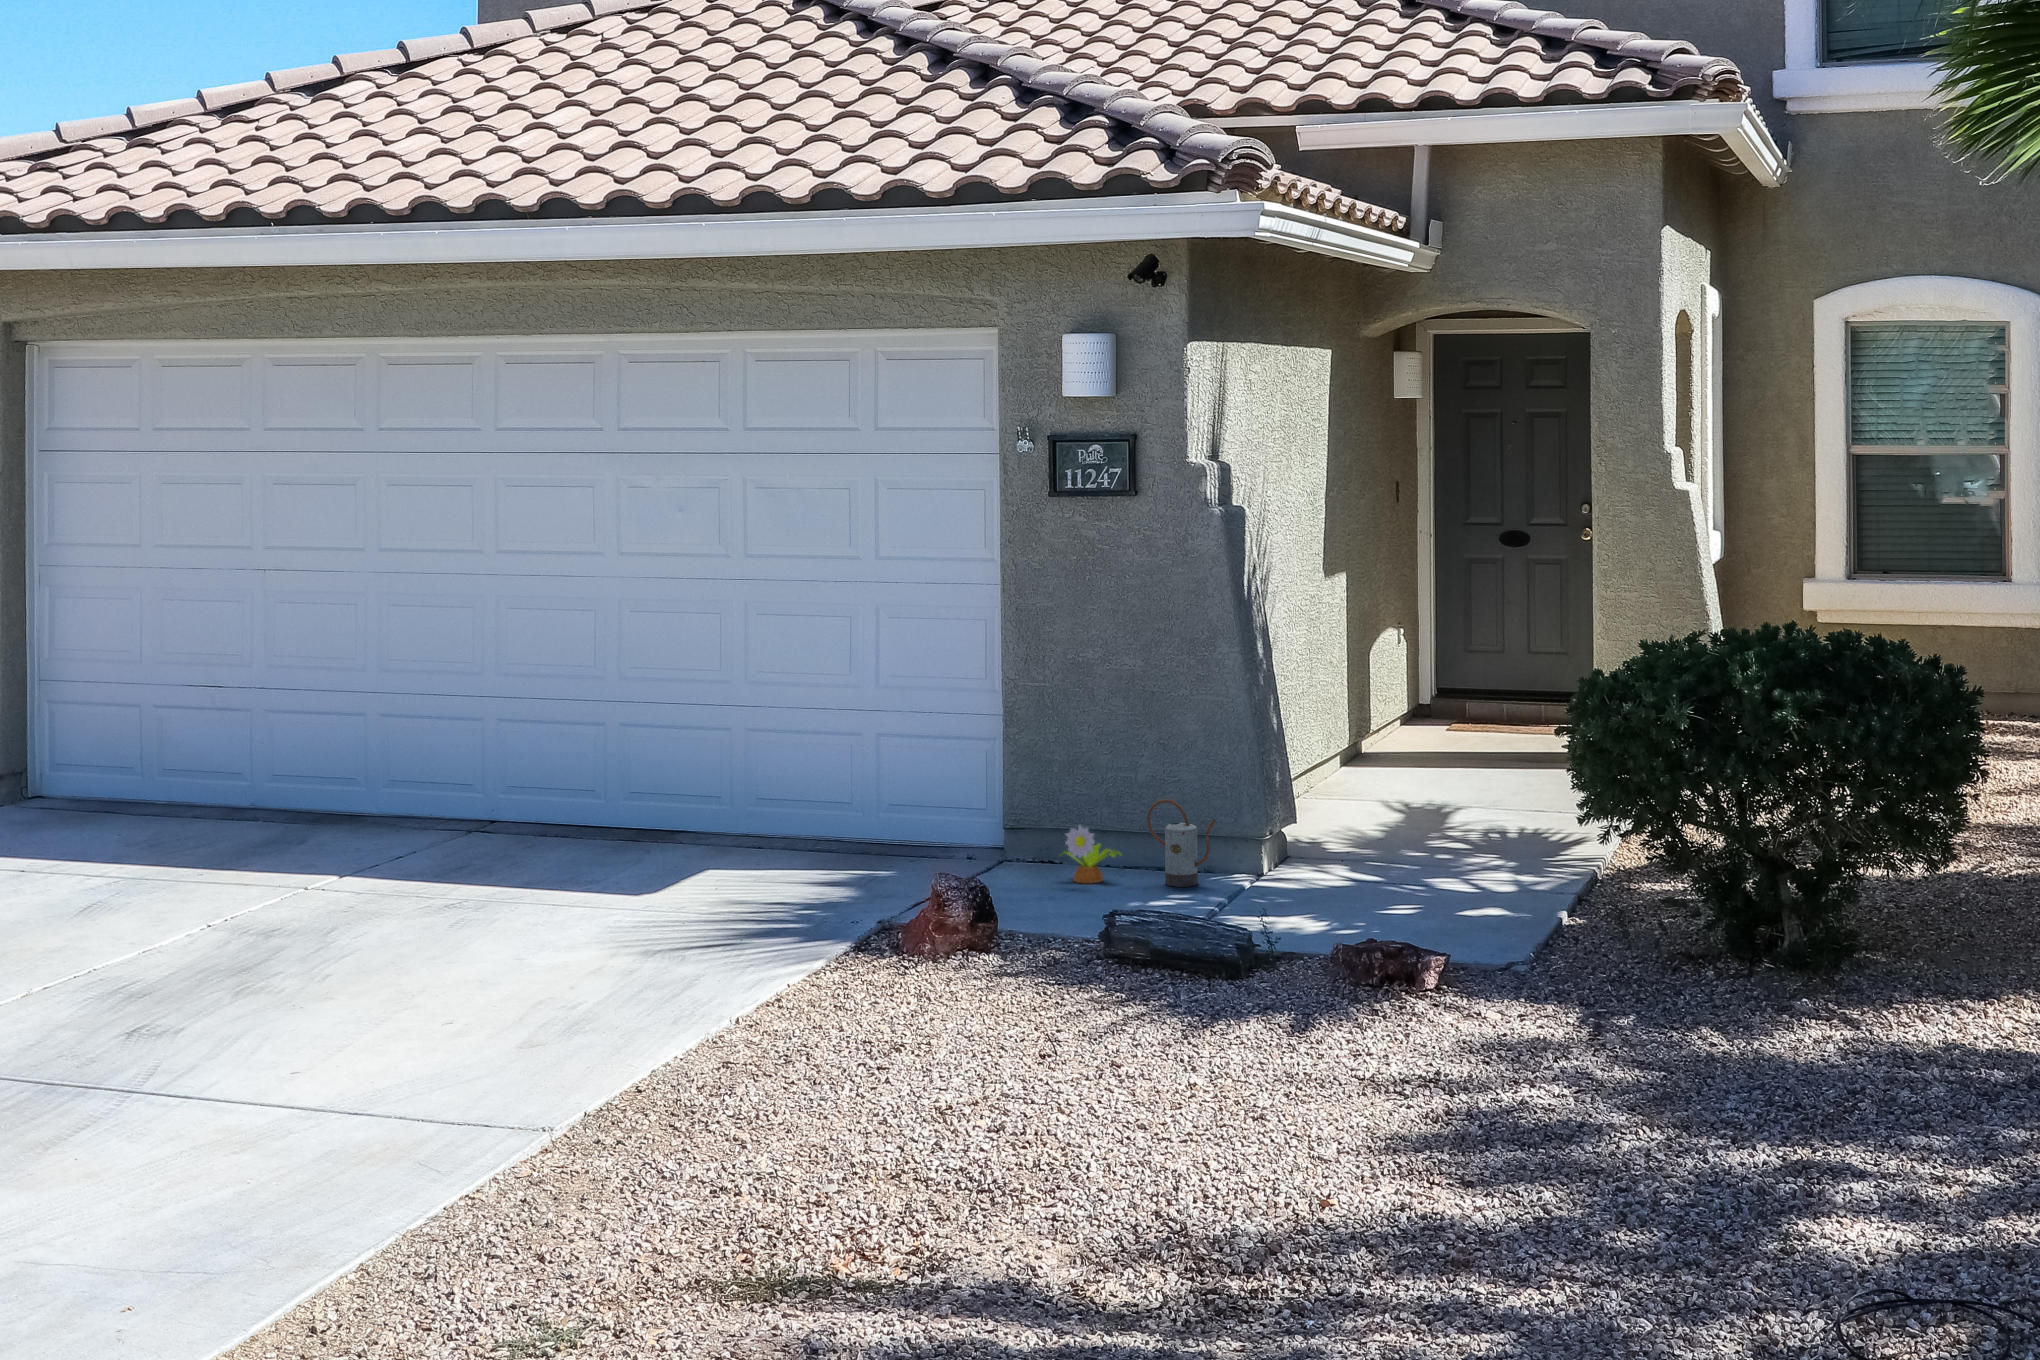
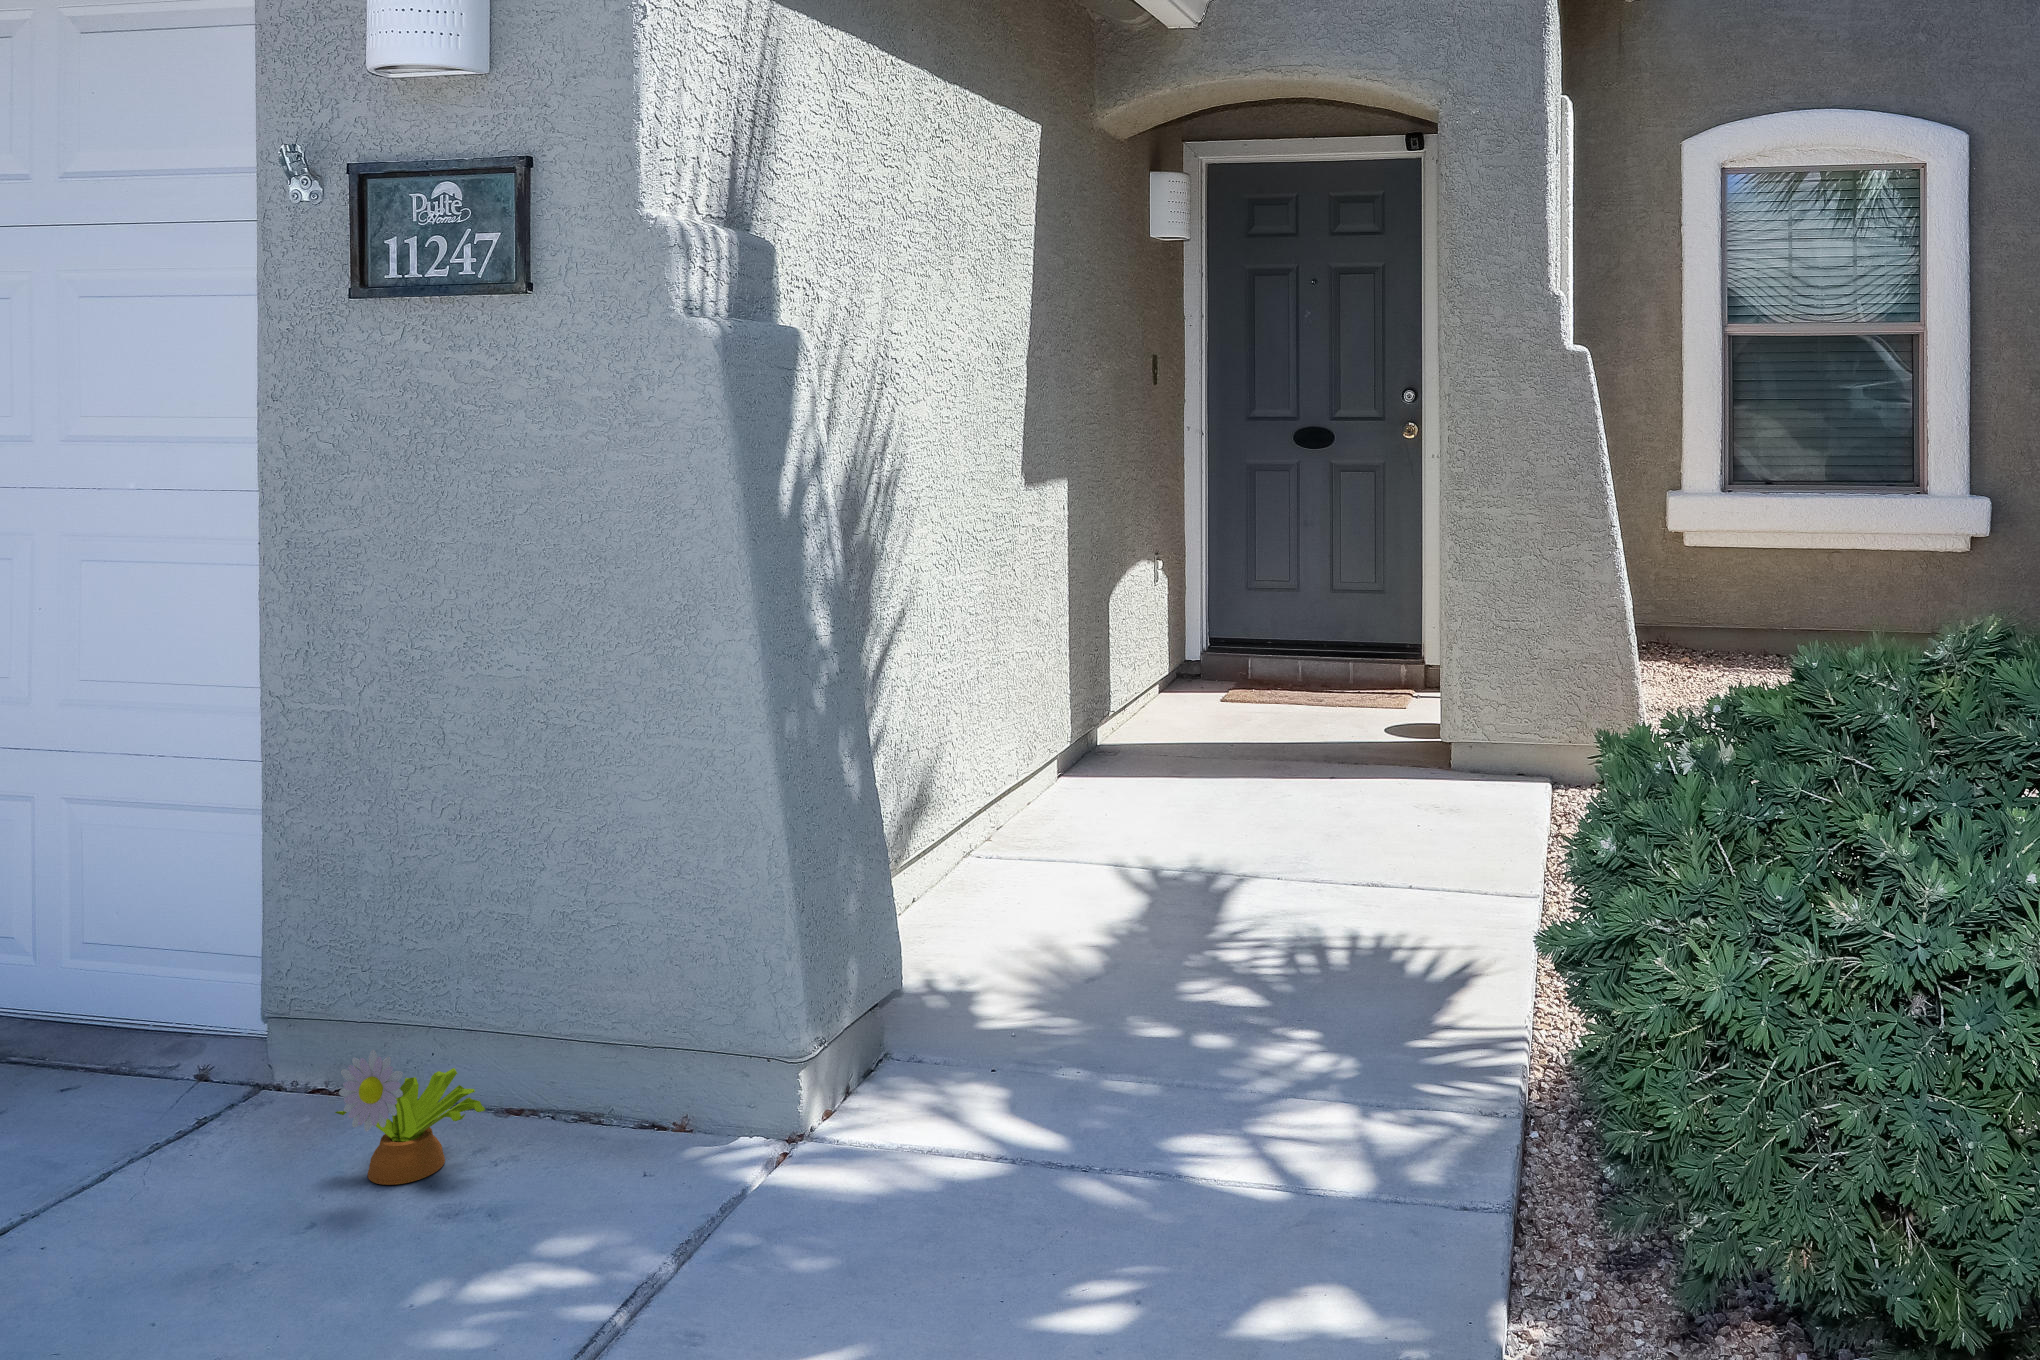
watering can: present [1147,799,1216,887] -> none [543,980,691,1193]

